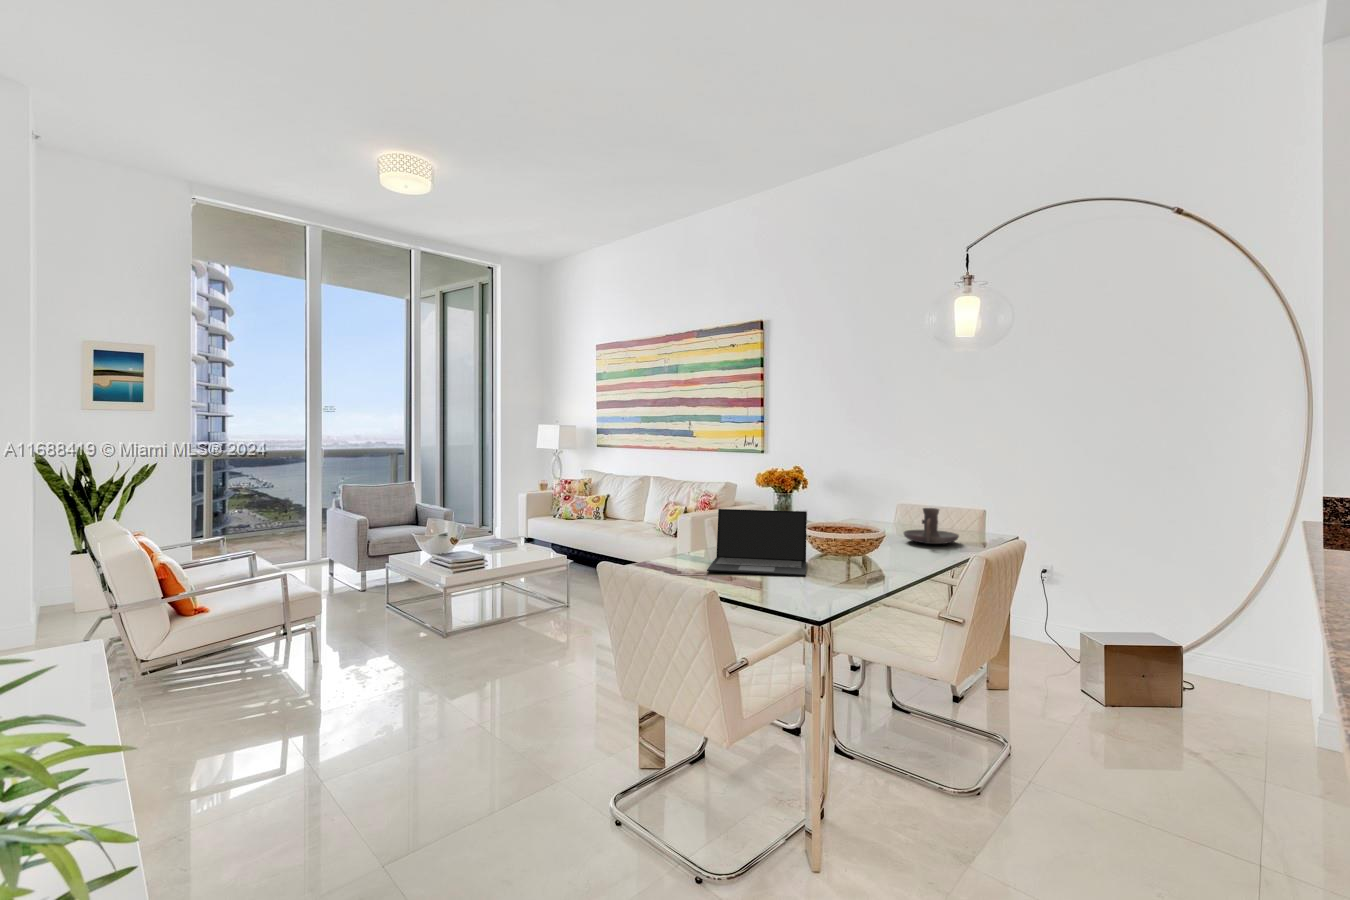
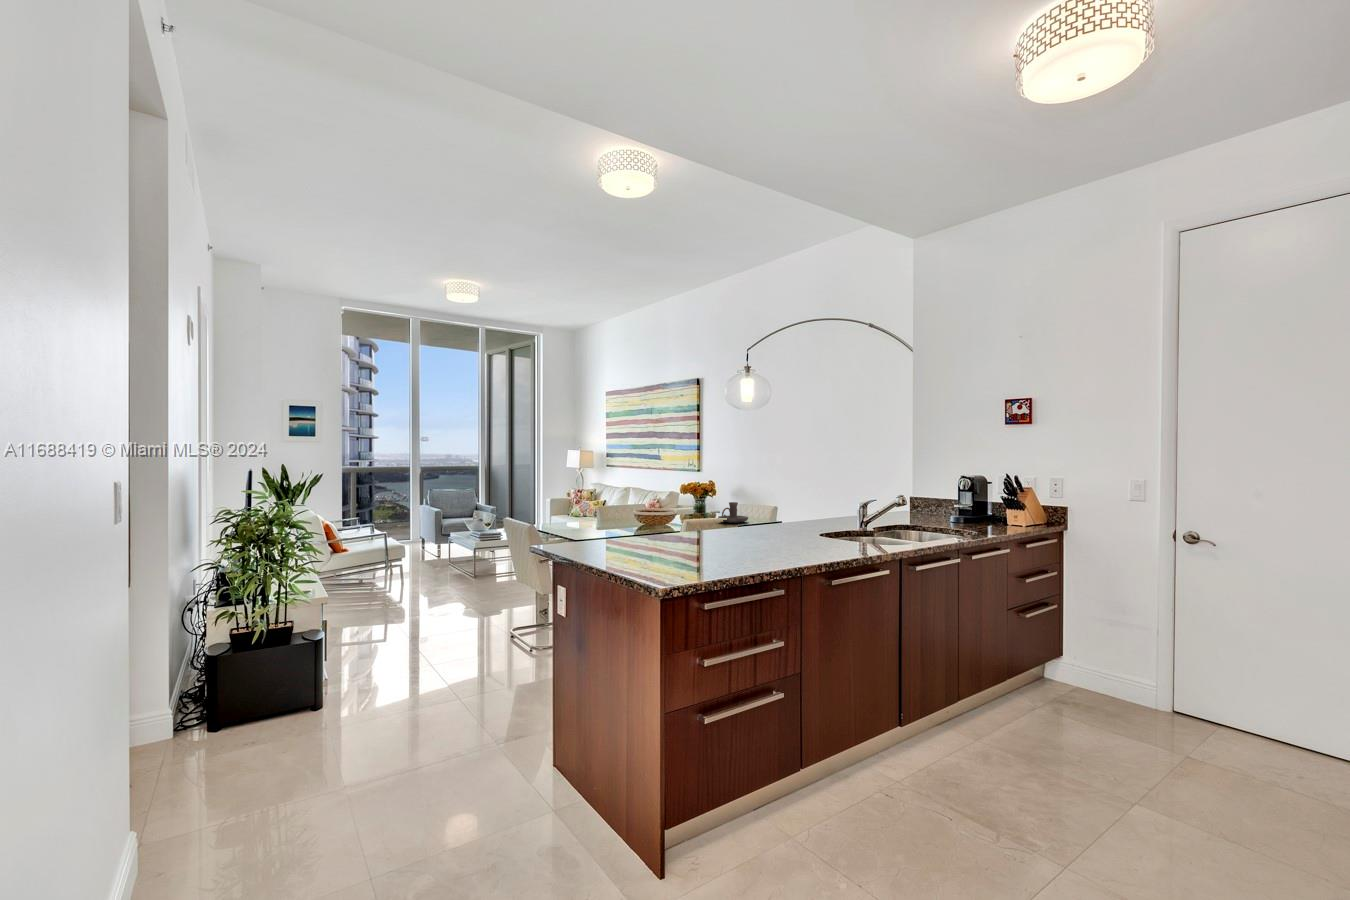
laptop: present [707,509,807,576] -> none [584,499,647,532]

